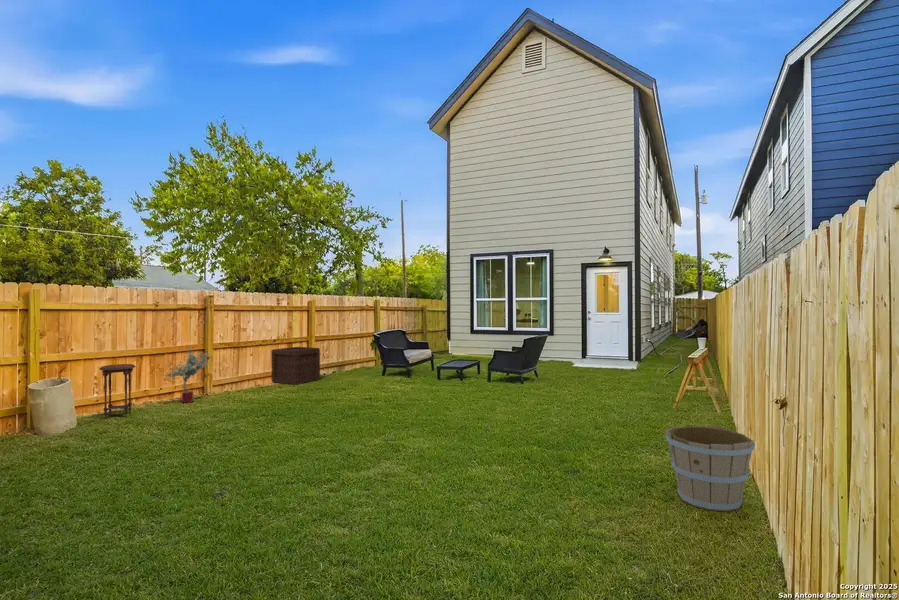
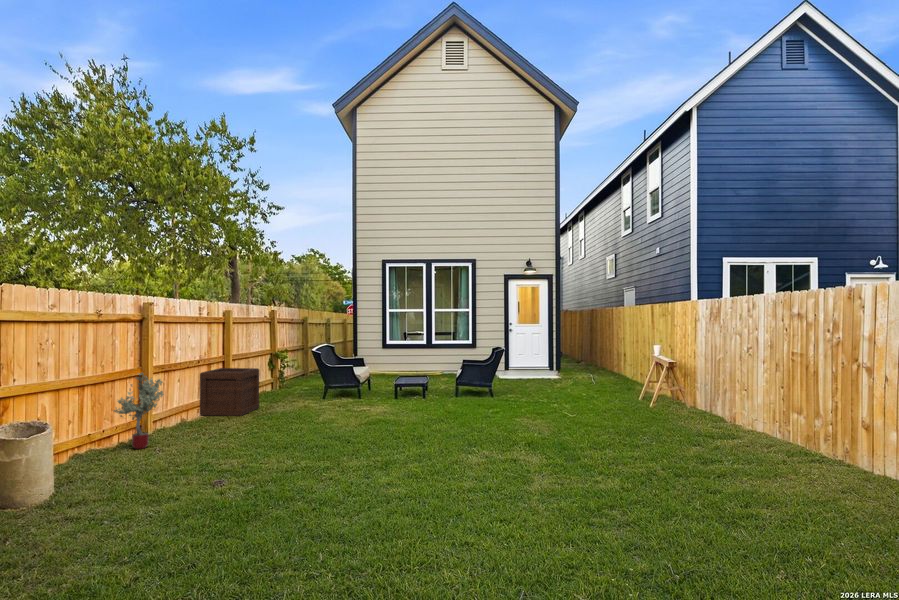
side table: present [100,364,135,419] -> none [51,399,103,480]
wooden bucket: present [665,425,755,512] -> none [800,413,875,476]

